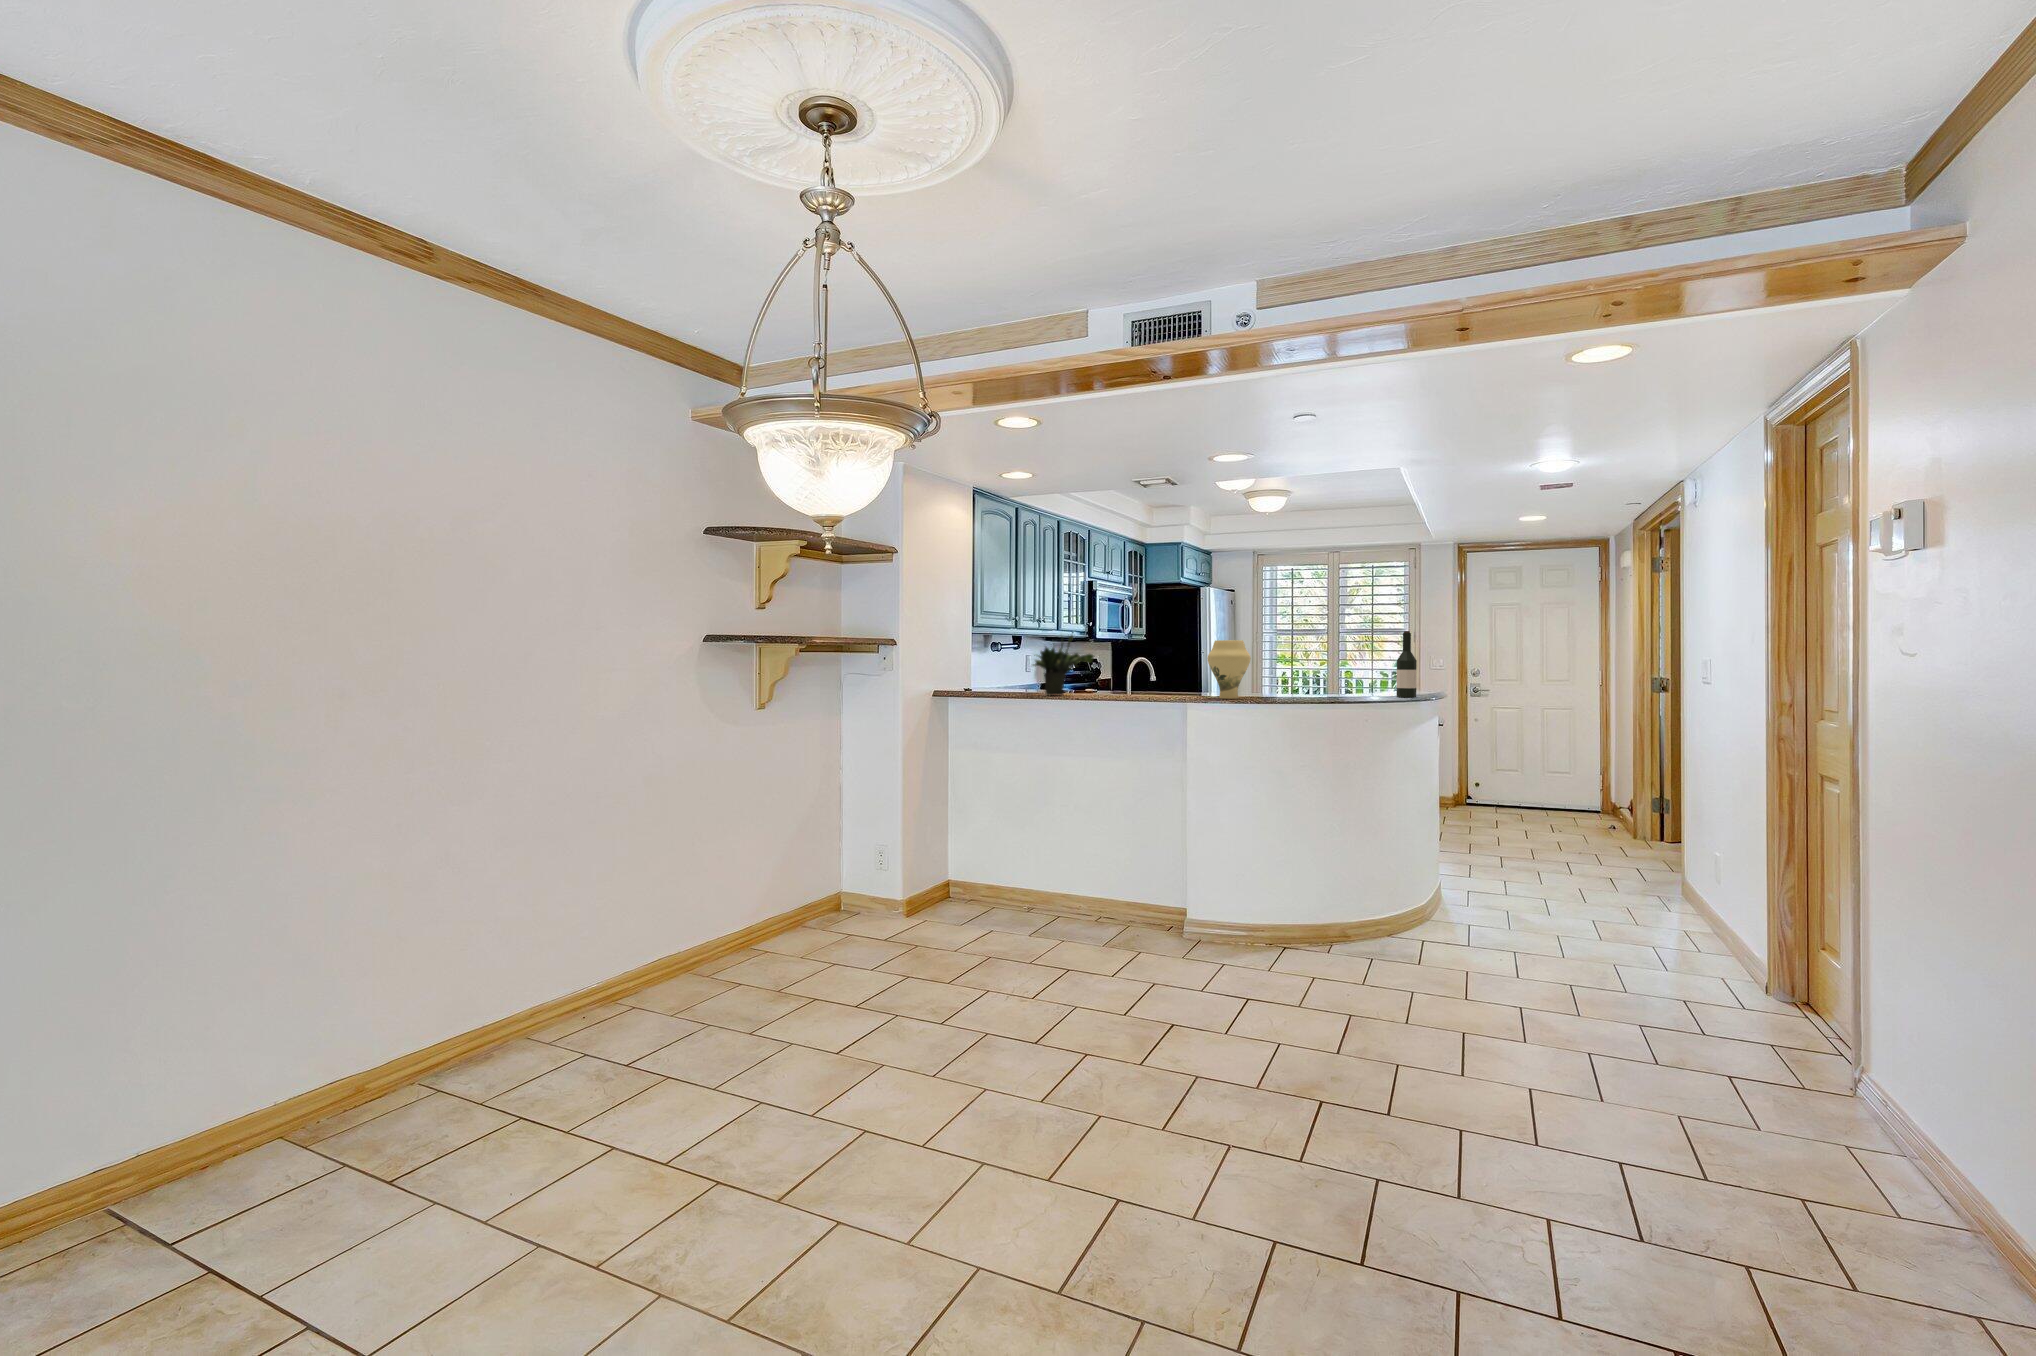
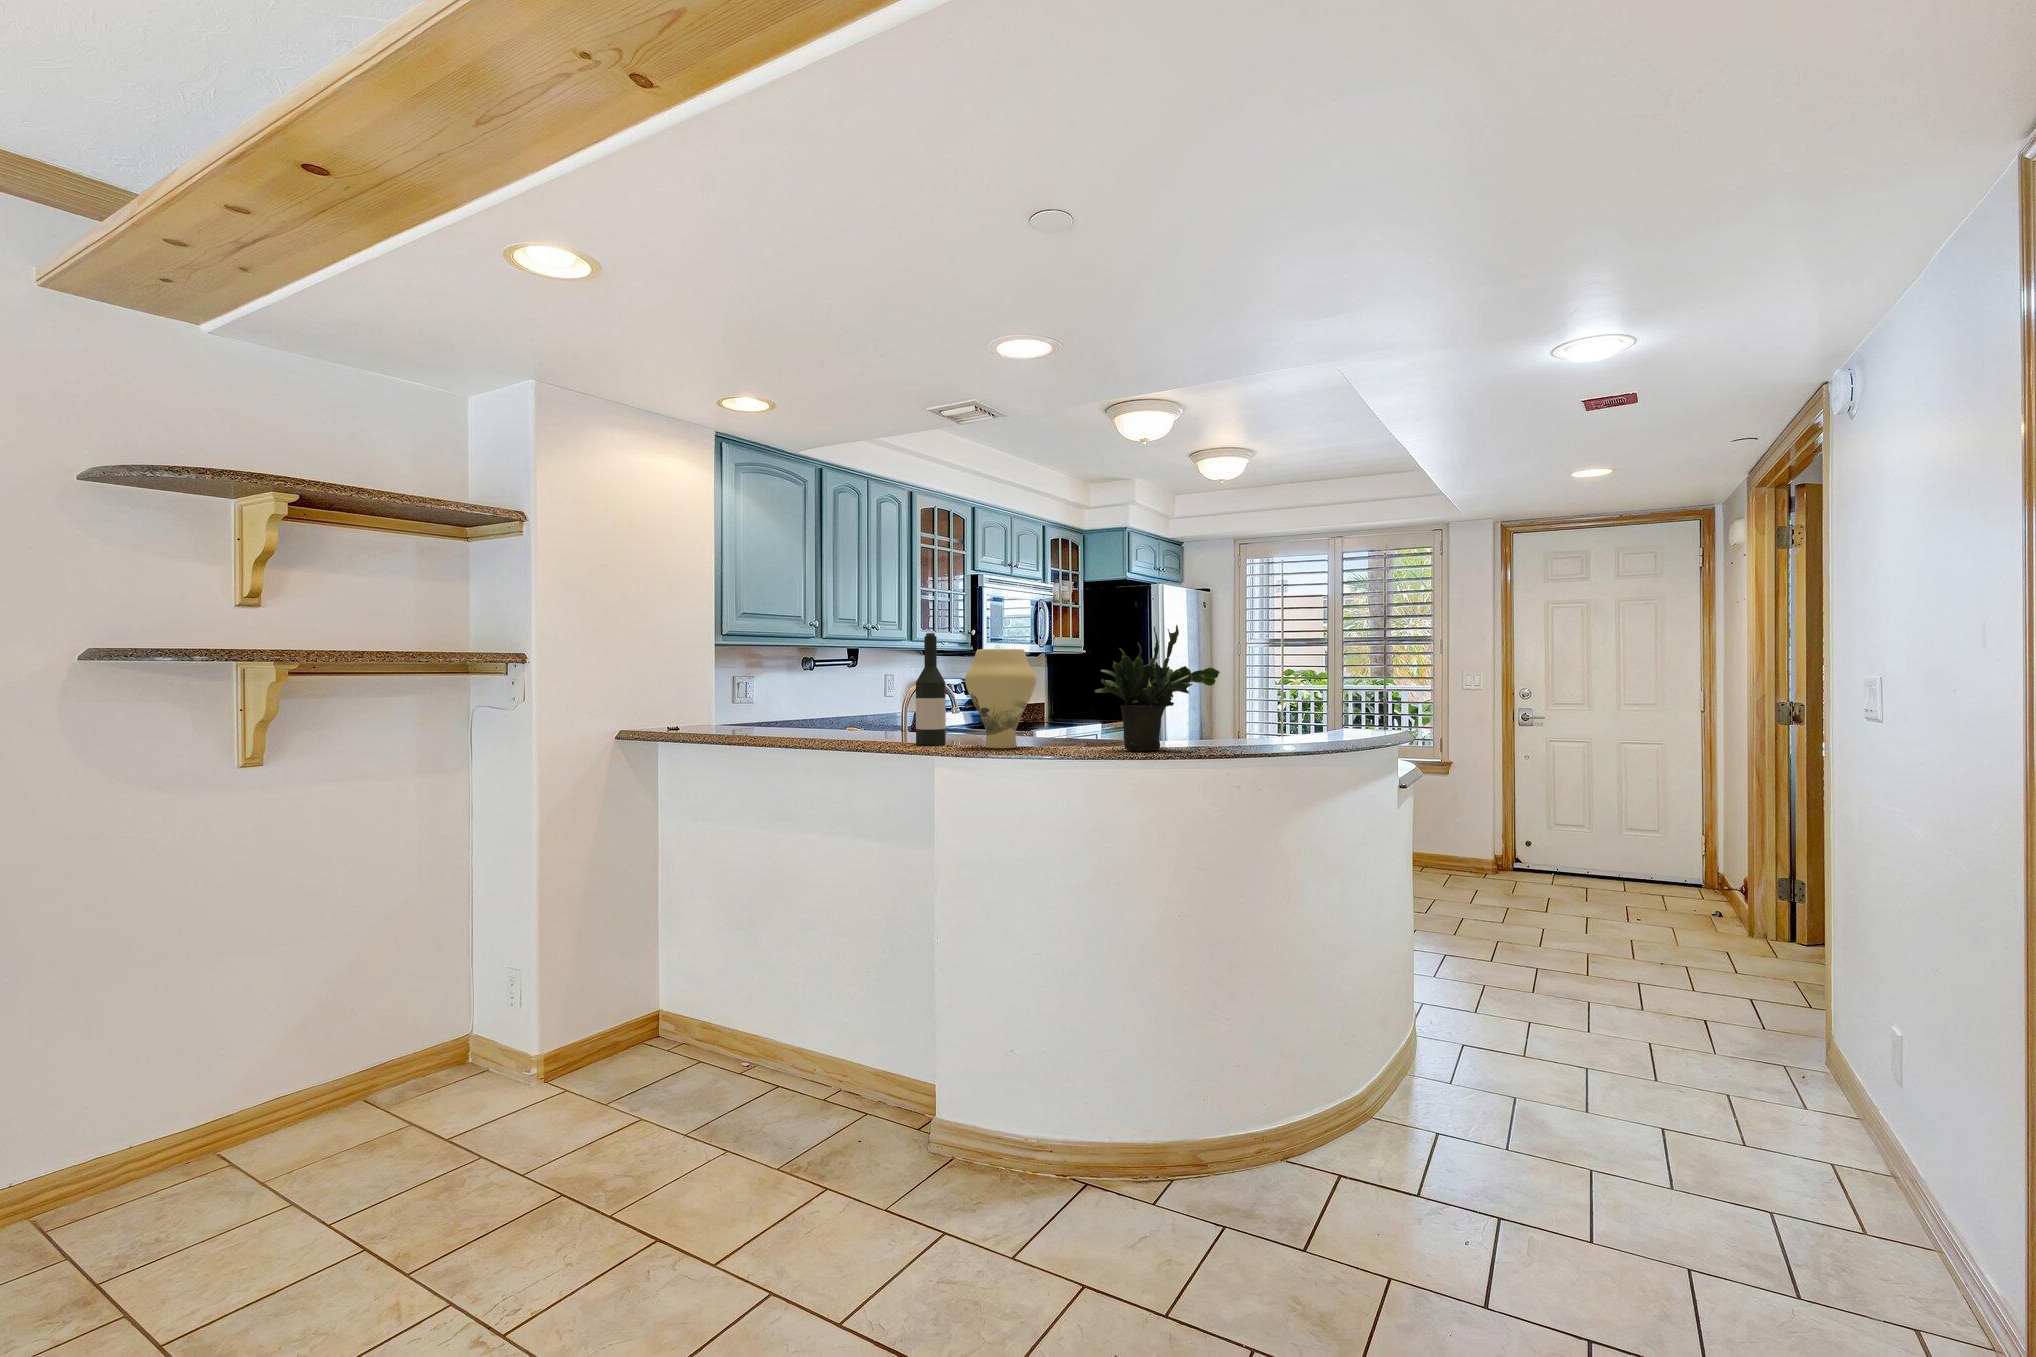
wine bottle: present [1397,631,1417,698] -> present [916,633,946,745]
potted plant: present [1033,635,1094,696] -> present [1095,625,1220,750]

